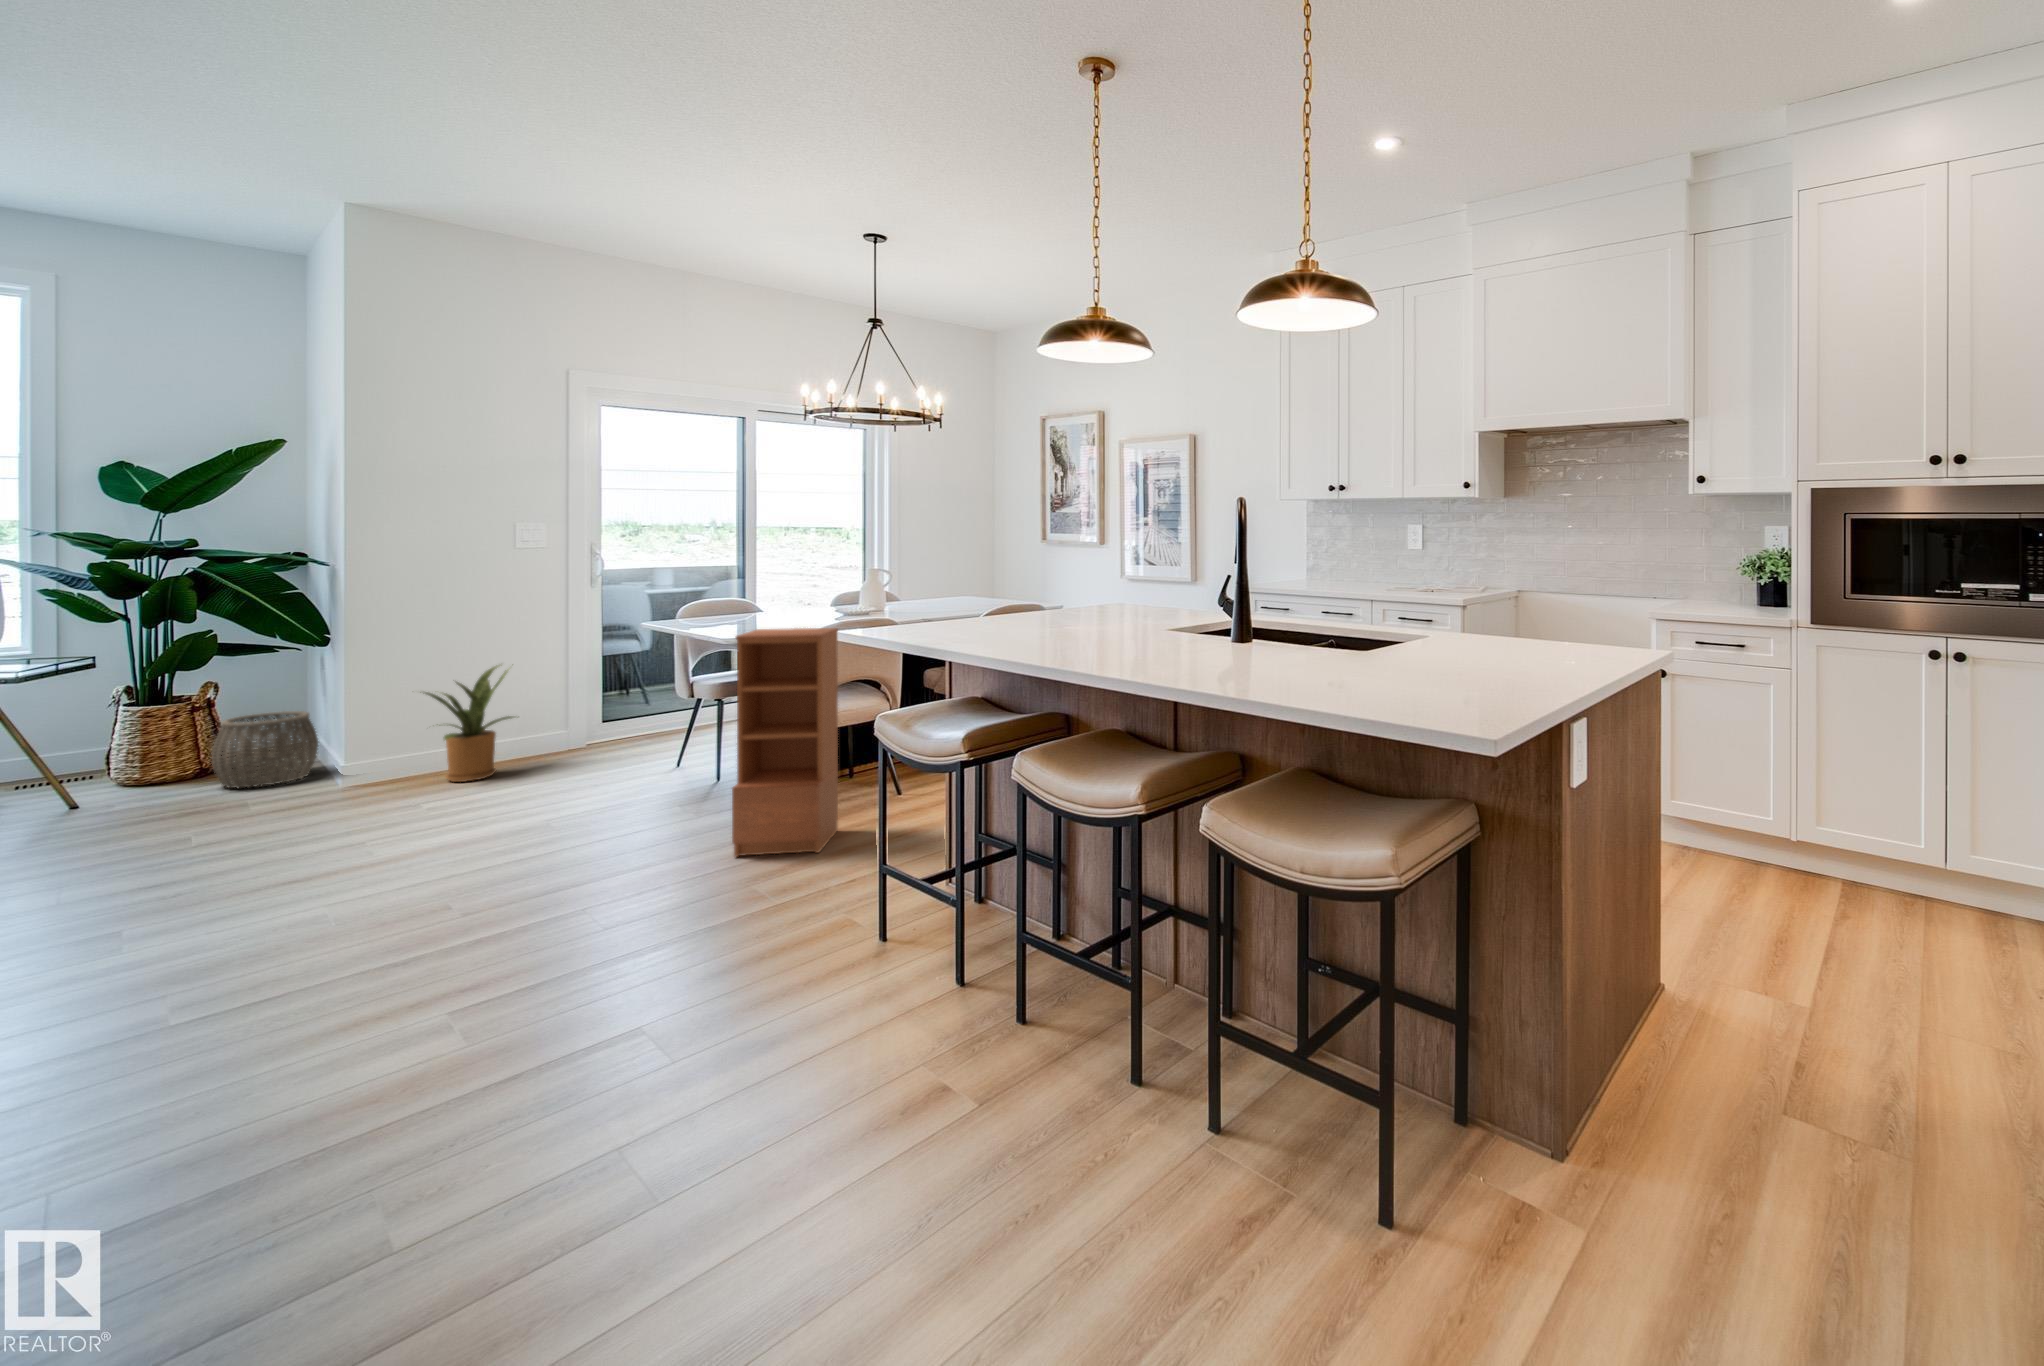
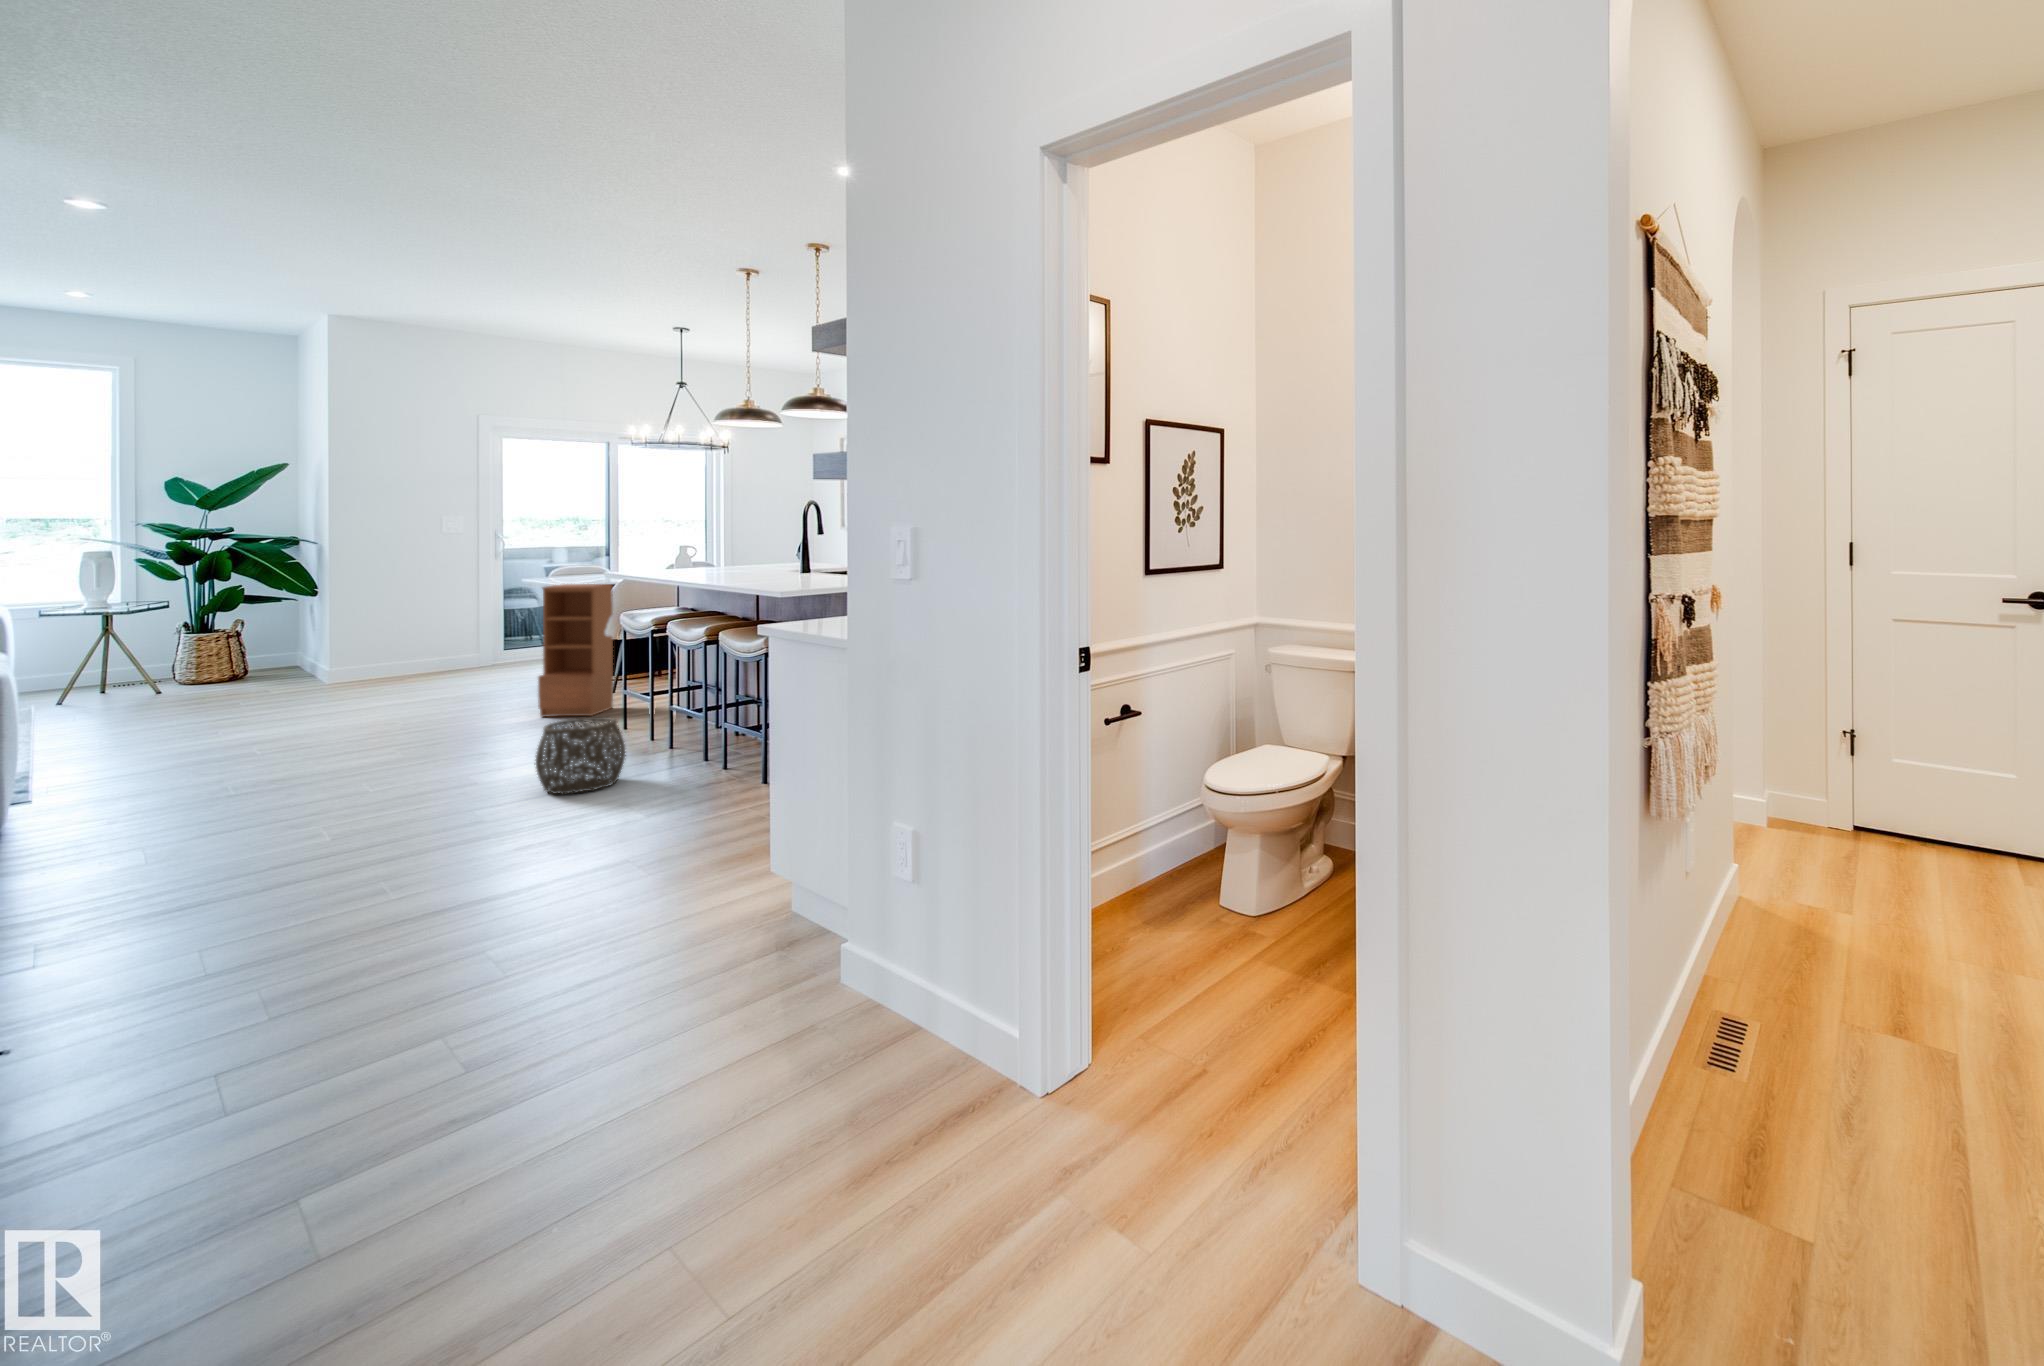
house plant: present [420,665,513,782] -> none [360,609,443,685]
woven basket: present [211,711,318,788] -> present [535,717,625,794]

